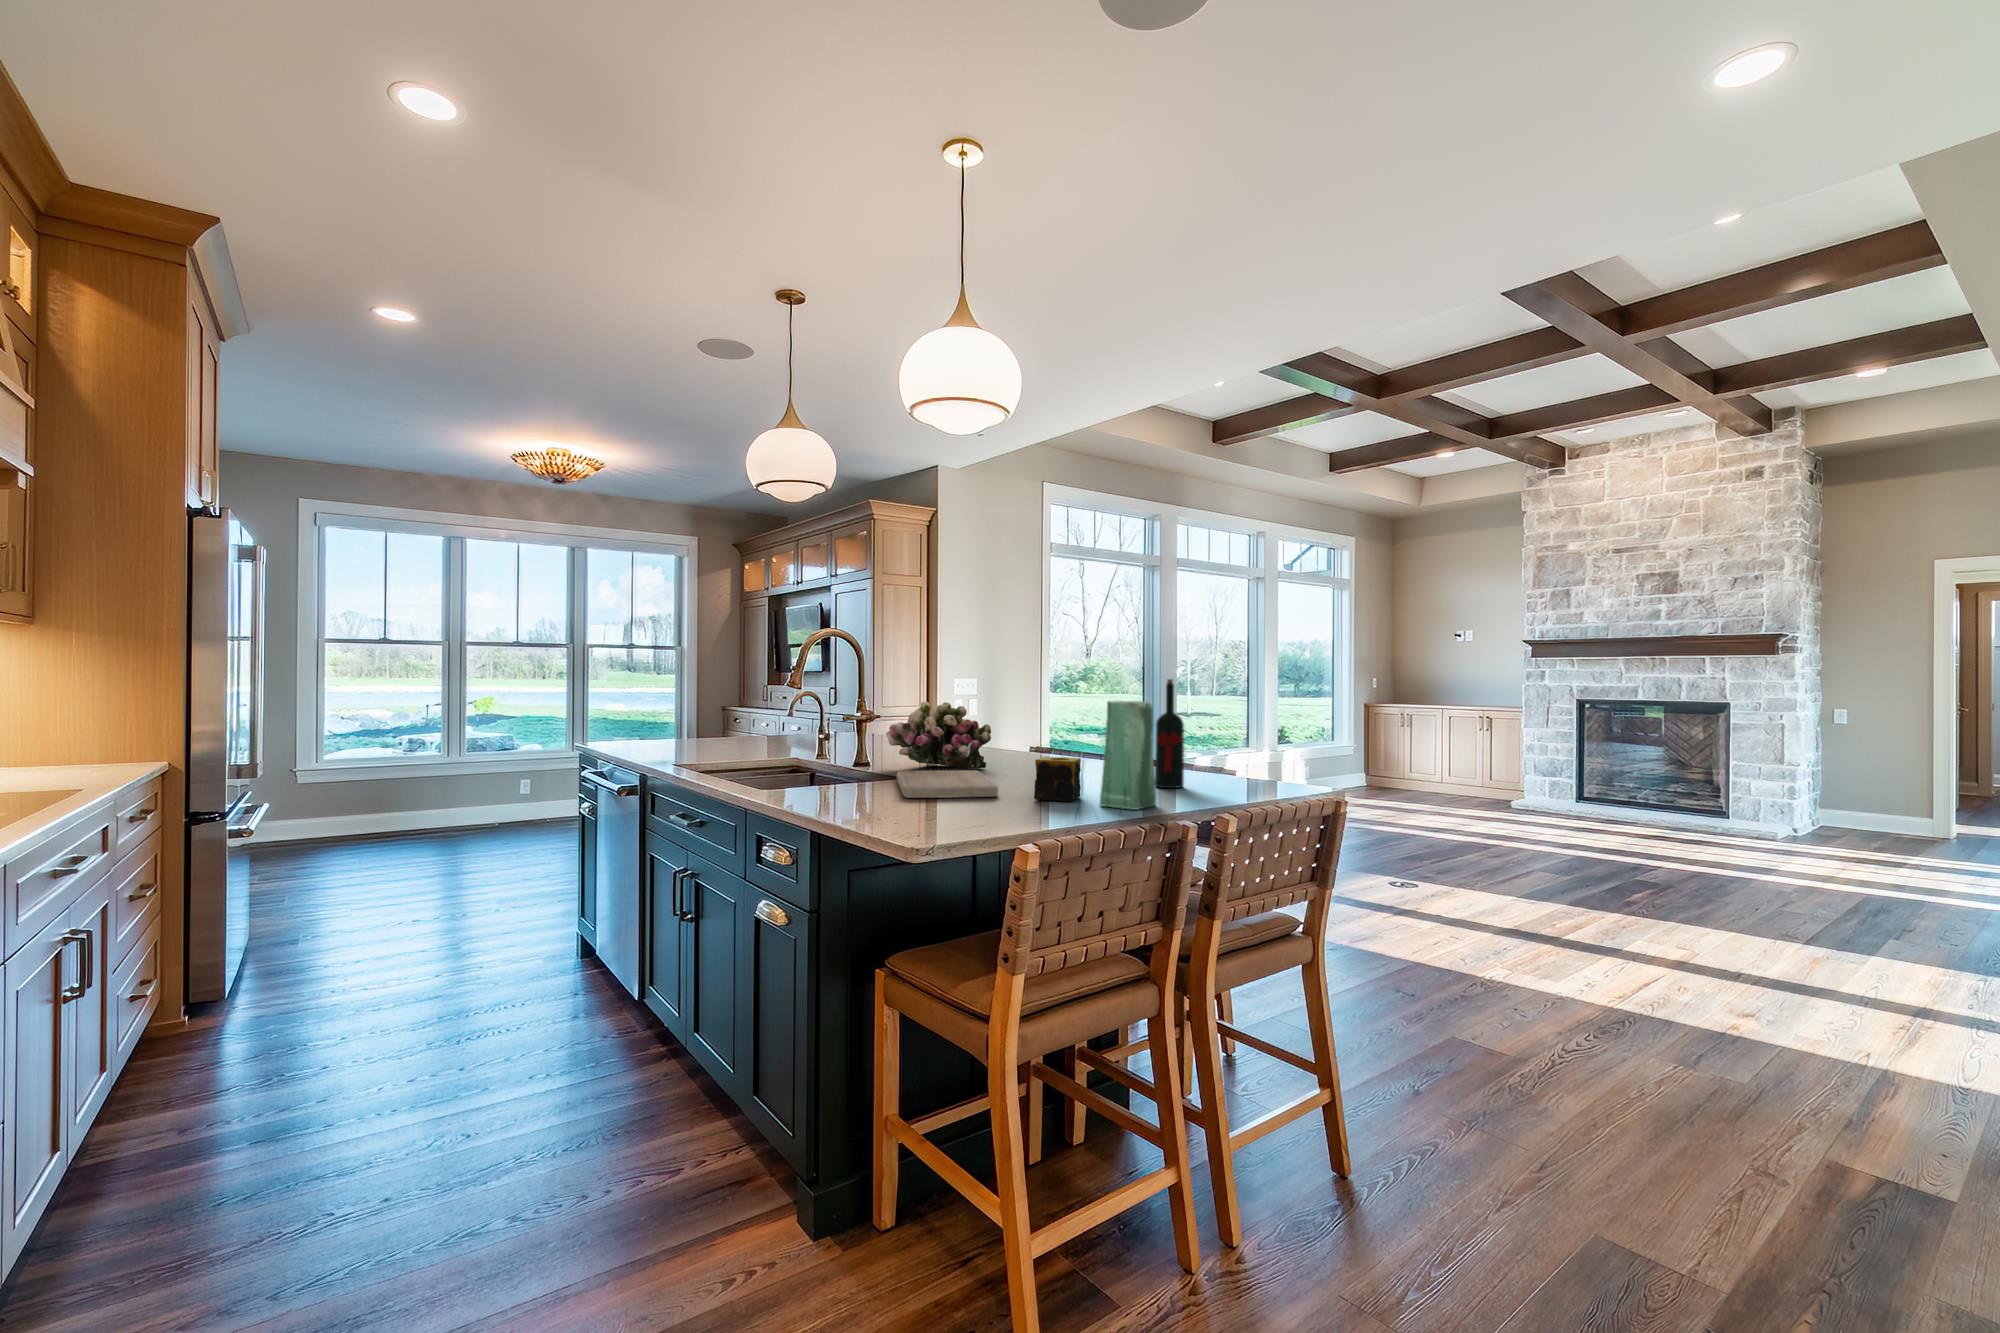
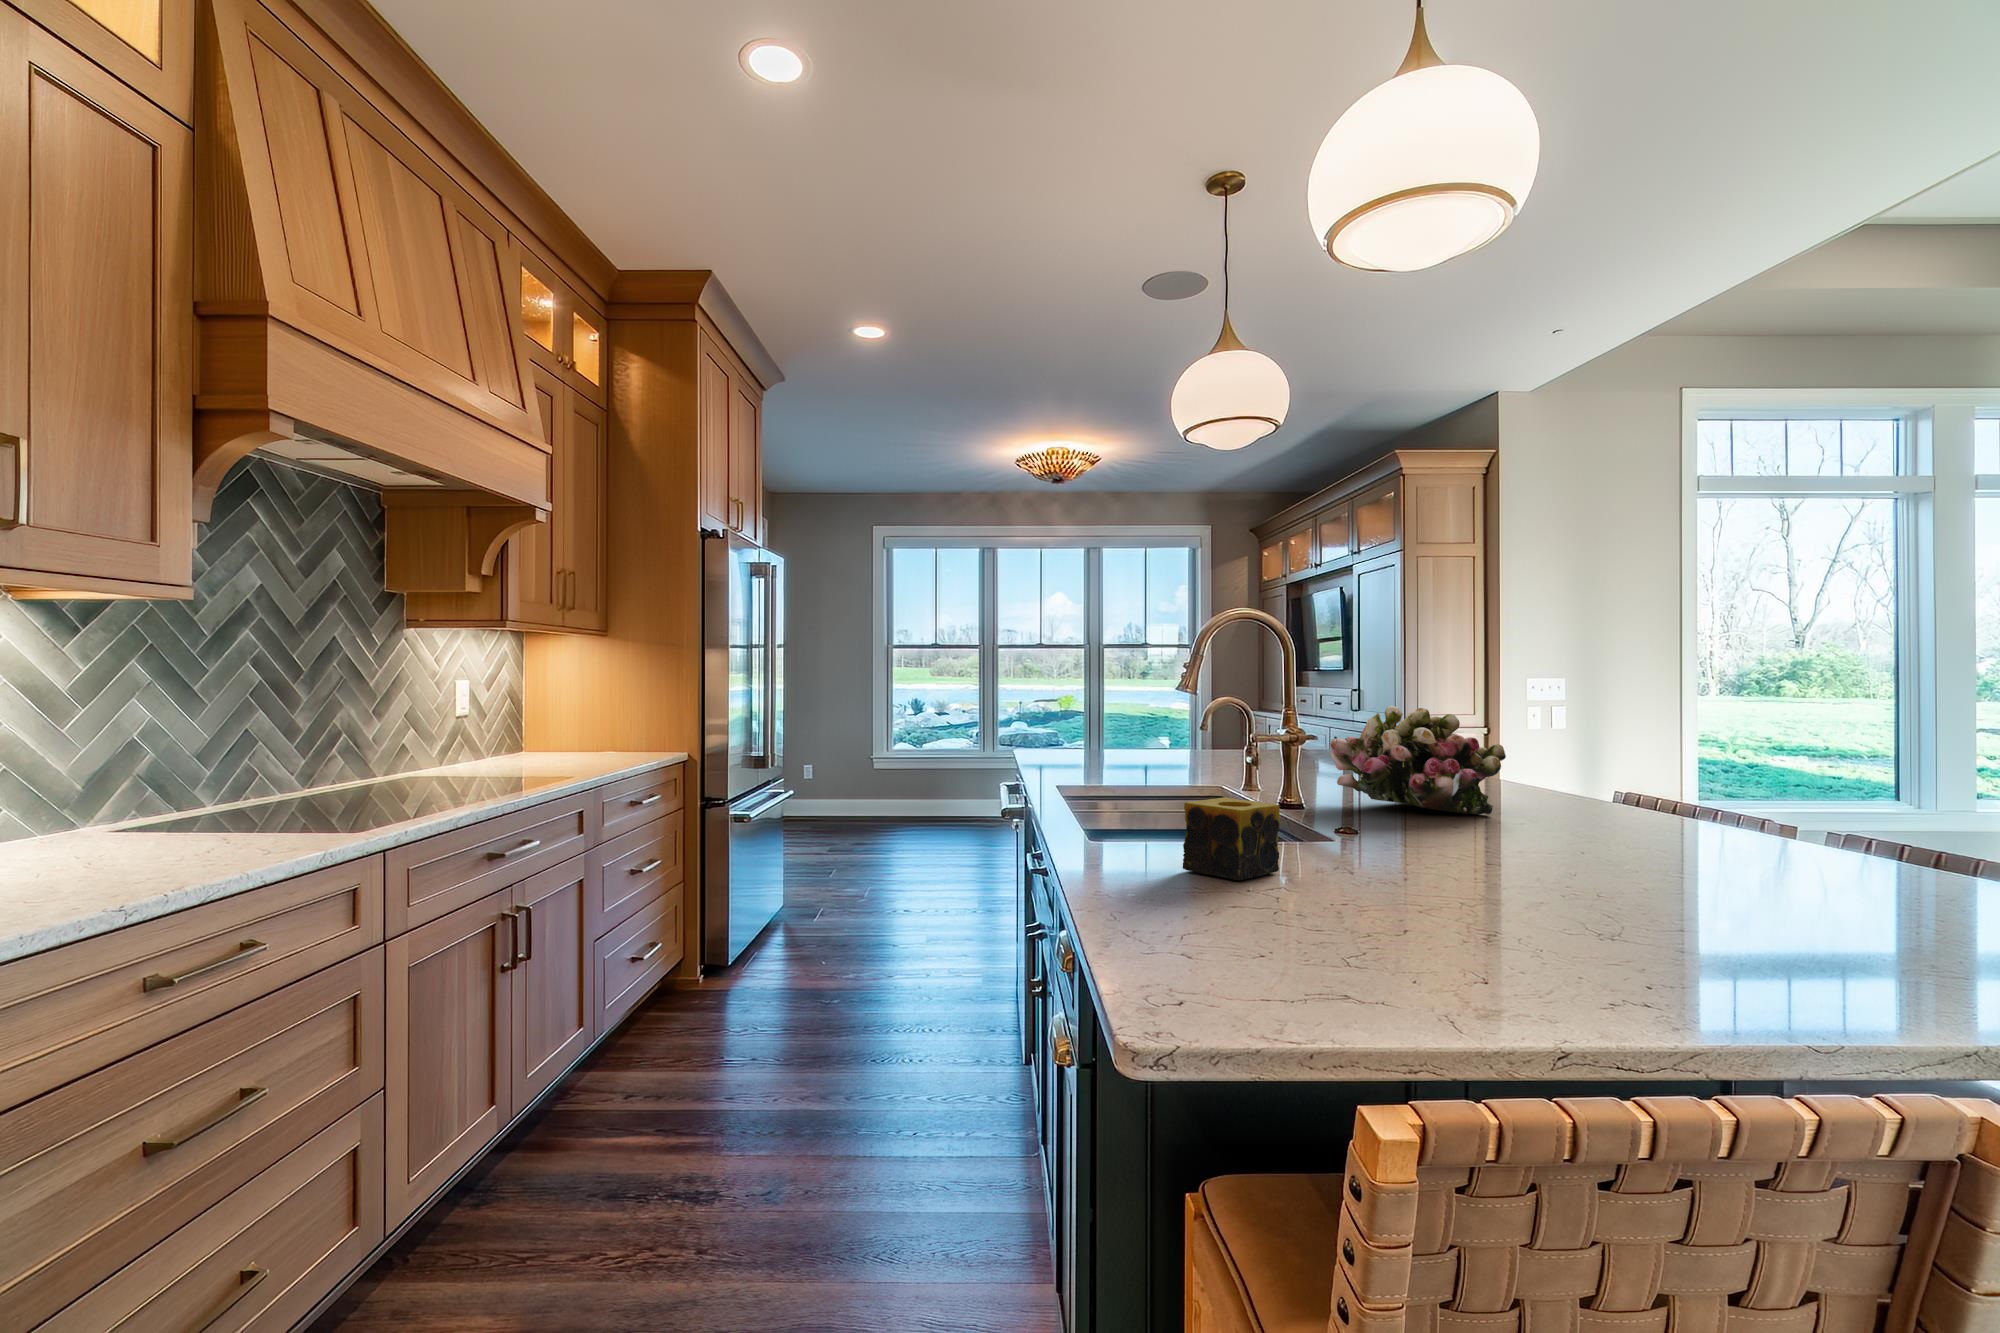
wine bottle: present [1155,679,1184,788] -> none [1841,664,1921,895]
vase: present [1100,701,1156,810] -> none [1668,707,1823,944]
candle: present [1034,757,1081,801] -> present [1183,798,1280,880]
cutting board: present [897,770,998,798] -> none [1290,811,1462,873]

